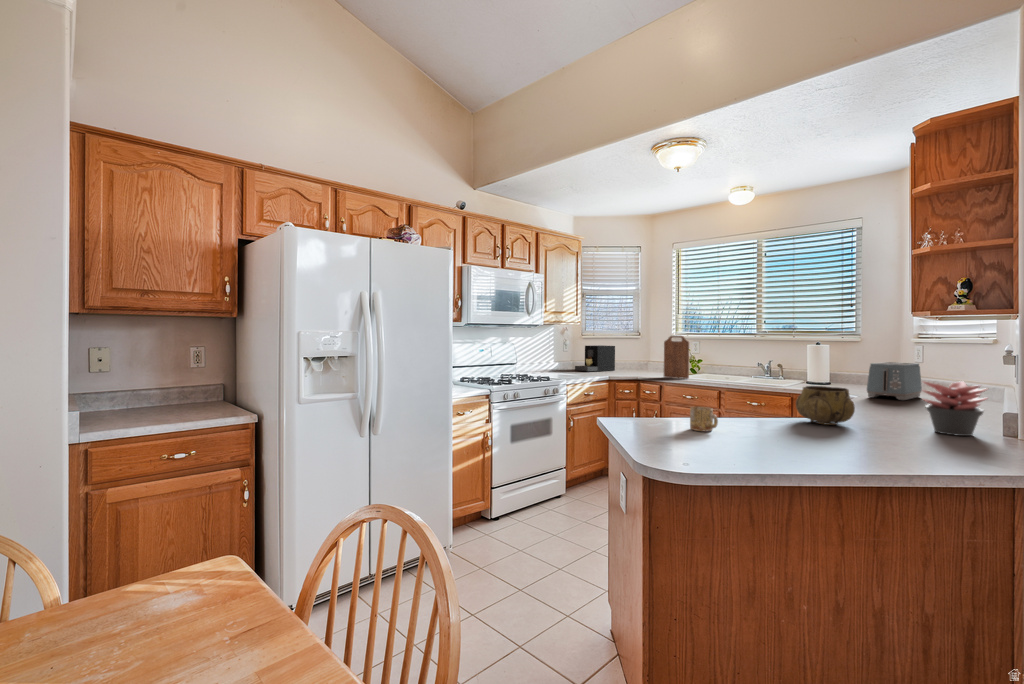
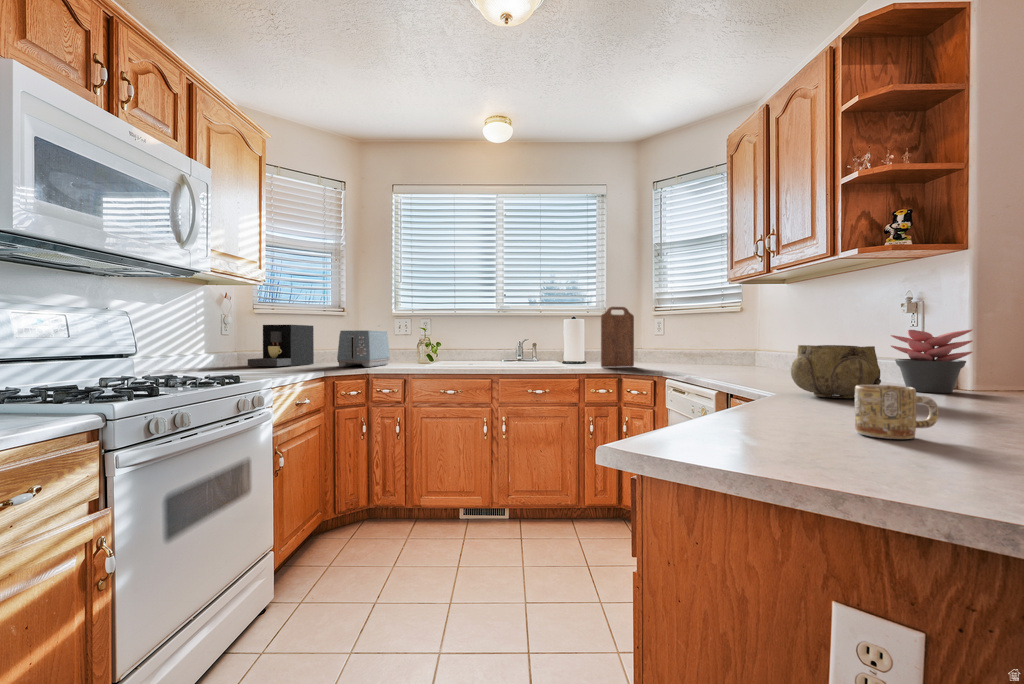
cutting board: present [664,335,689,379] -> present [601,307,634,367]
toaster: present [867,362,922,400] -> present [337,330,390,367]

